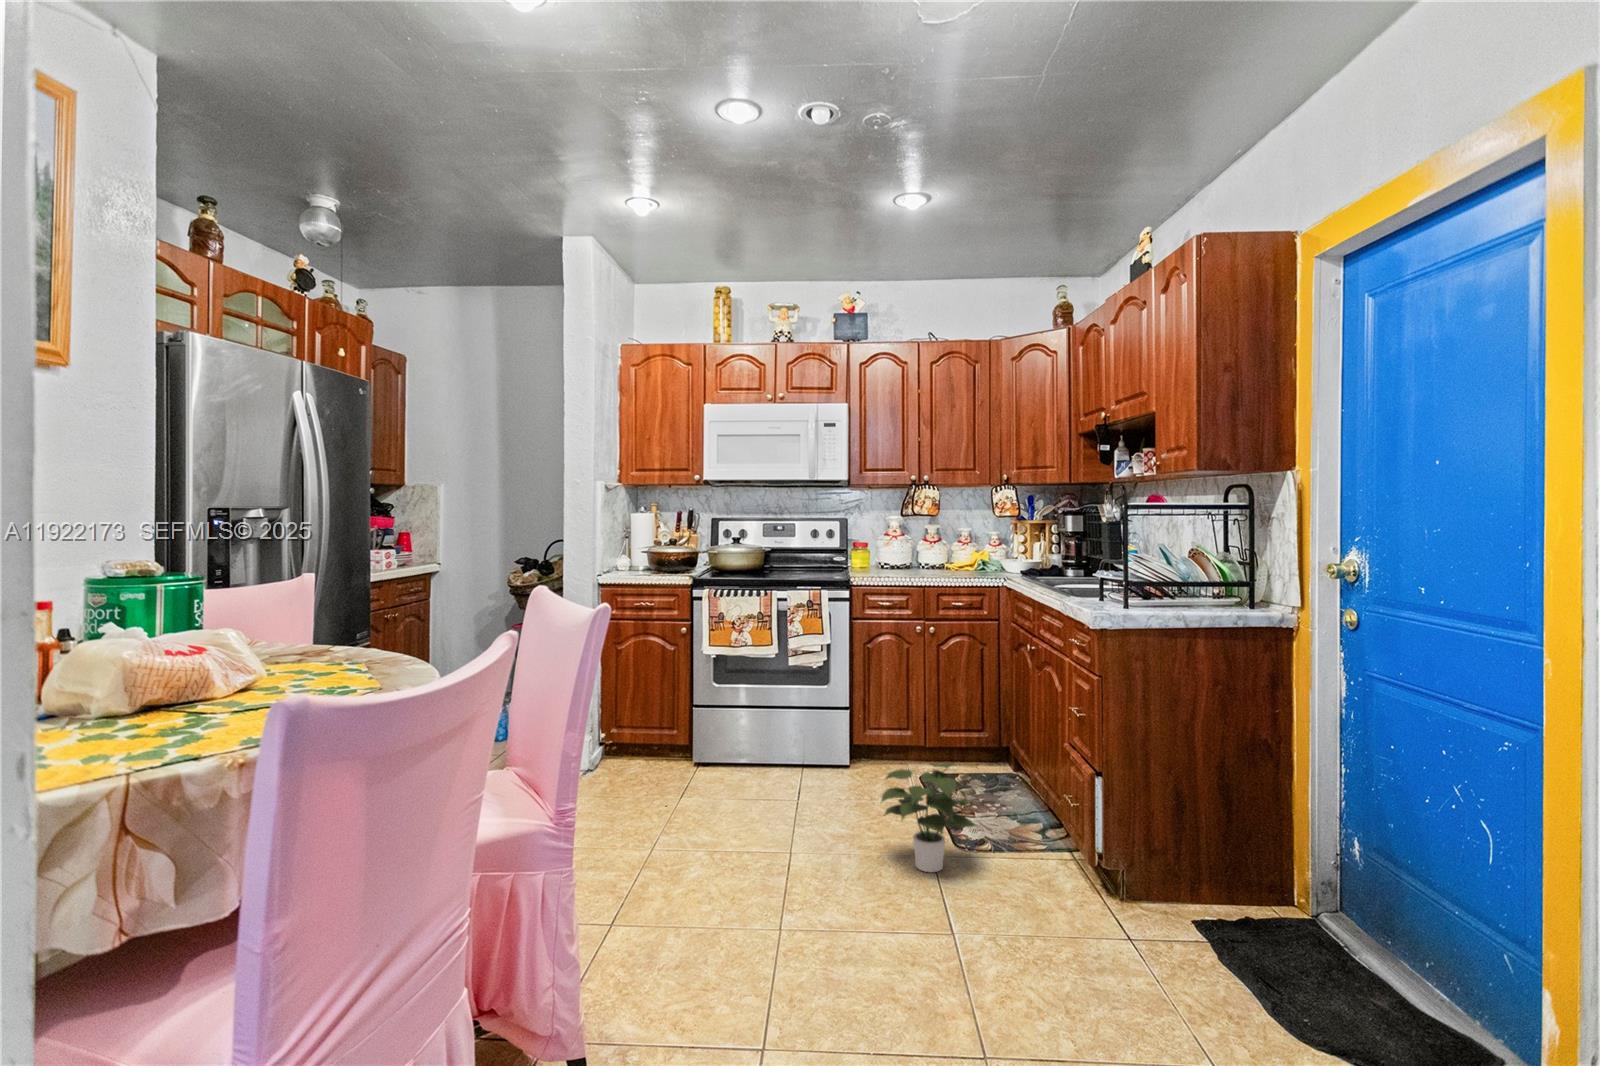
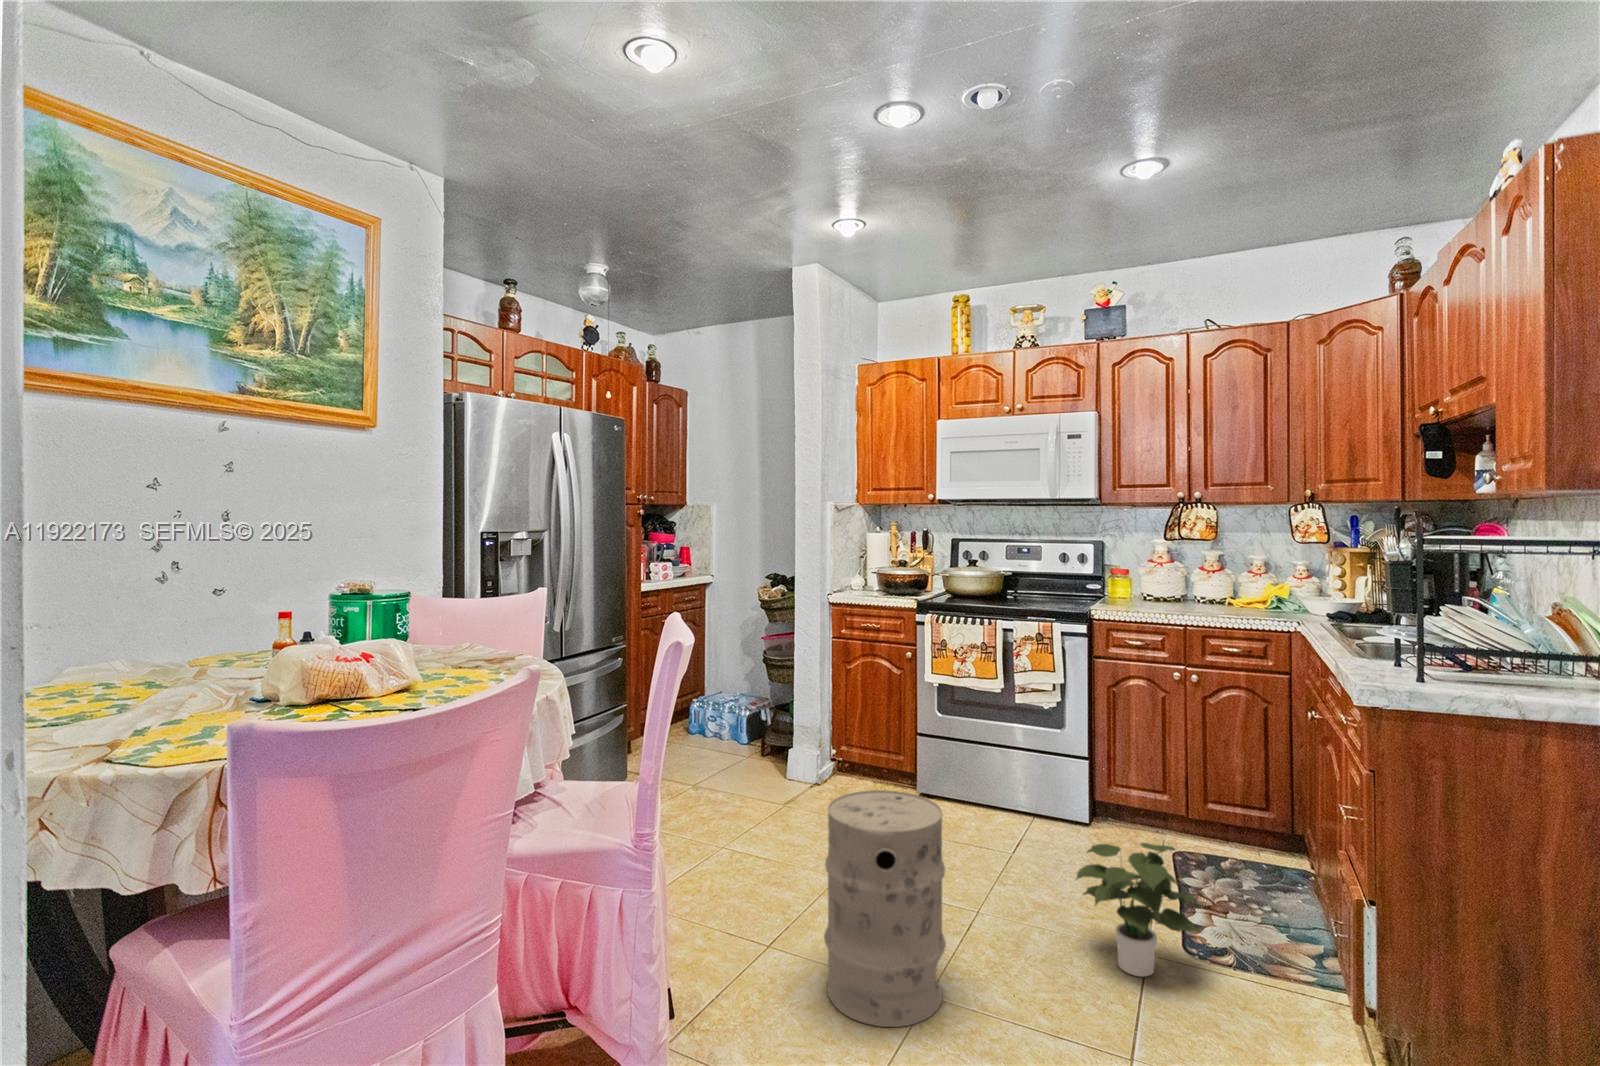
trash can: none [683,746,795,960] -> present [824,790,946,1027]

